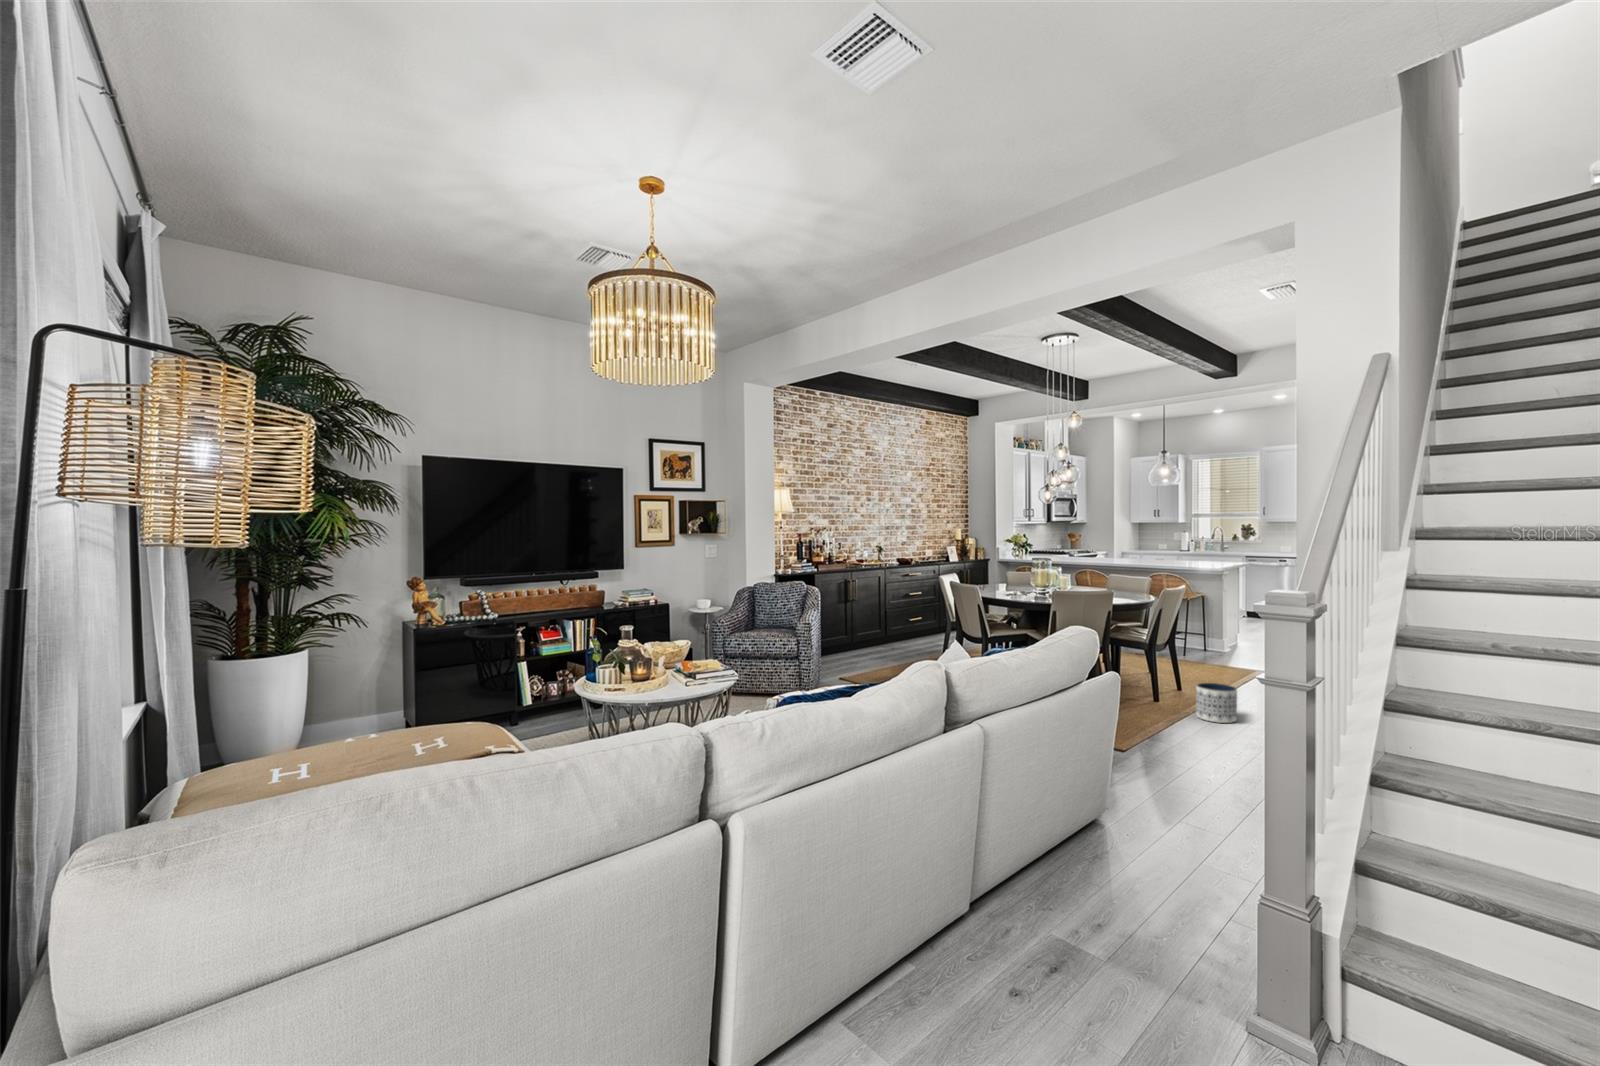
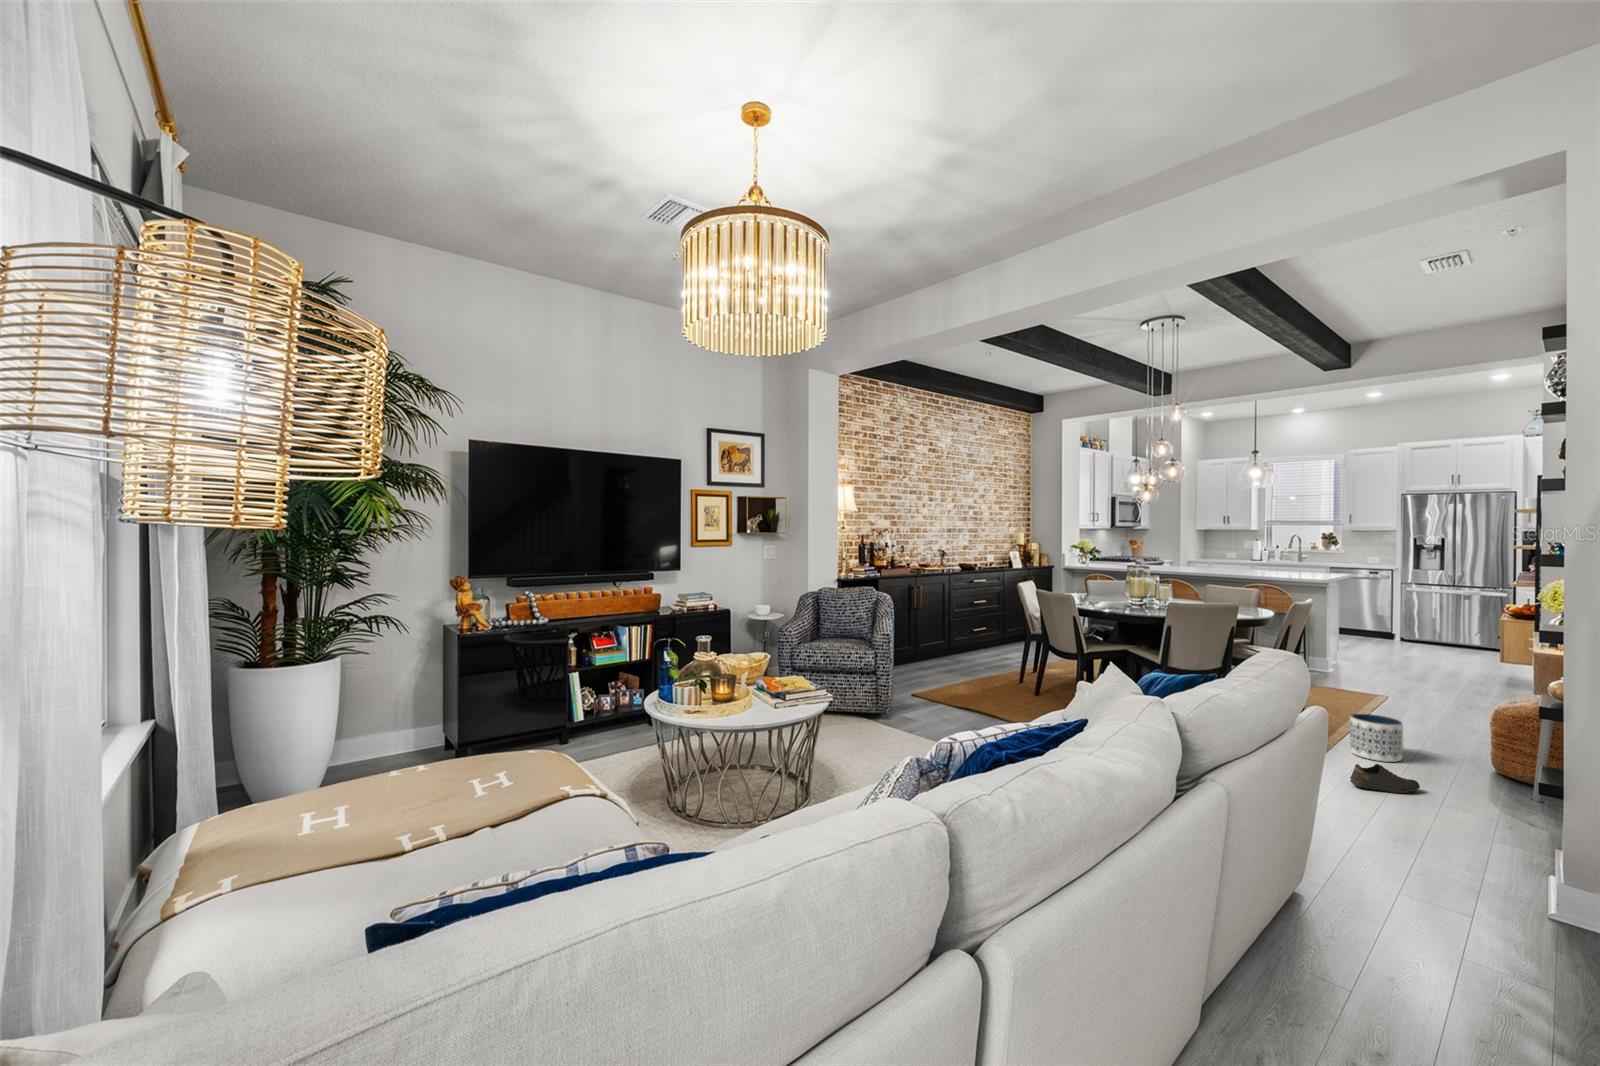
shoe: none [1181,723,1236,747] -> present [1350,764,1420,793]

